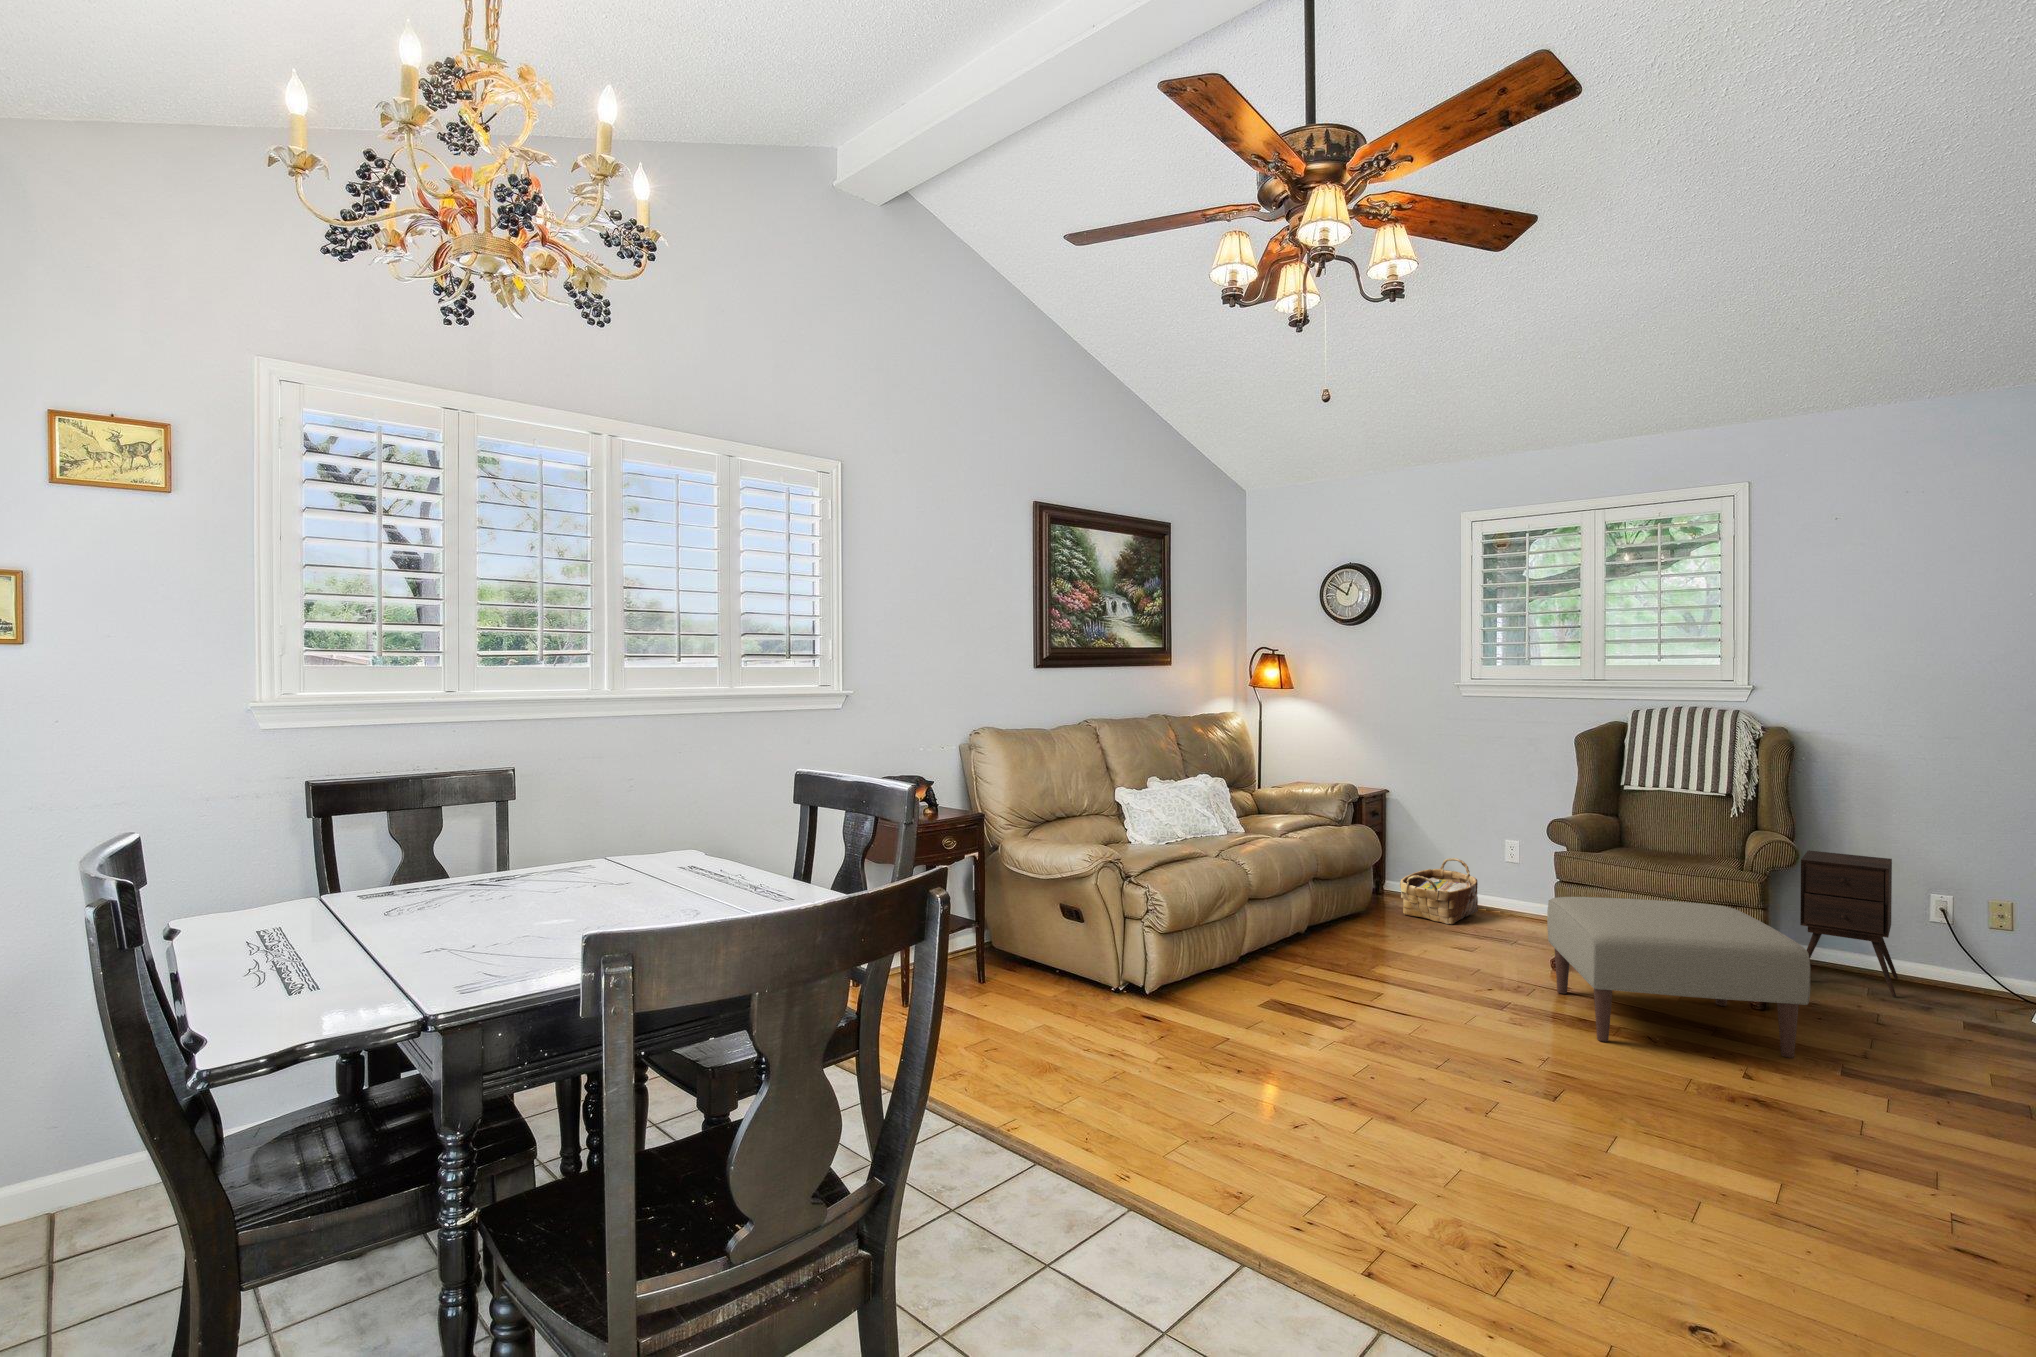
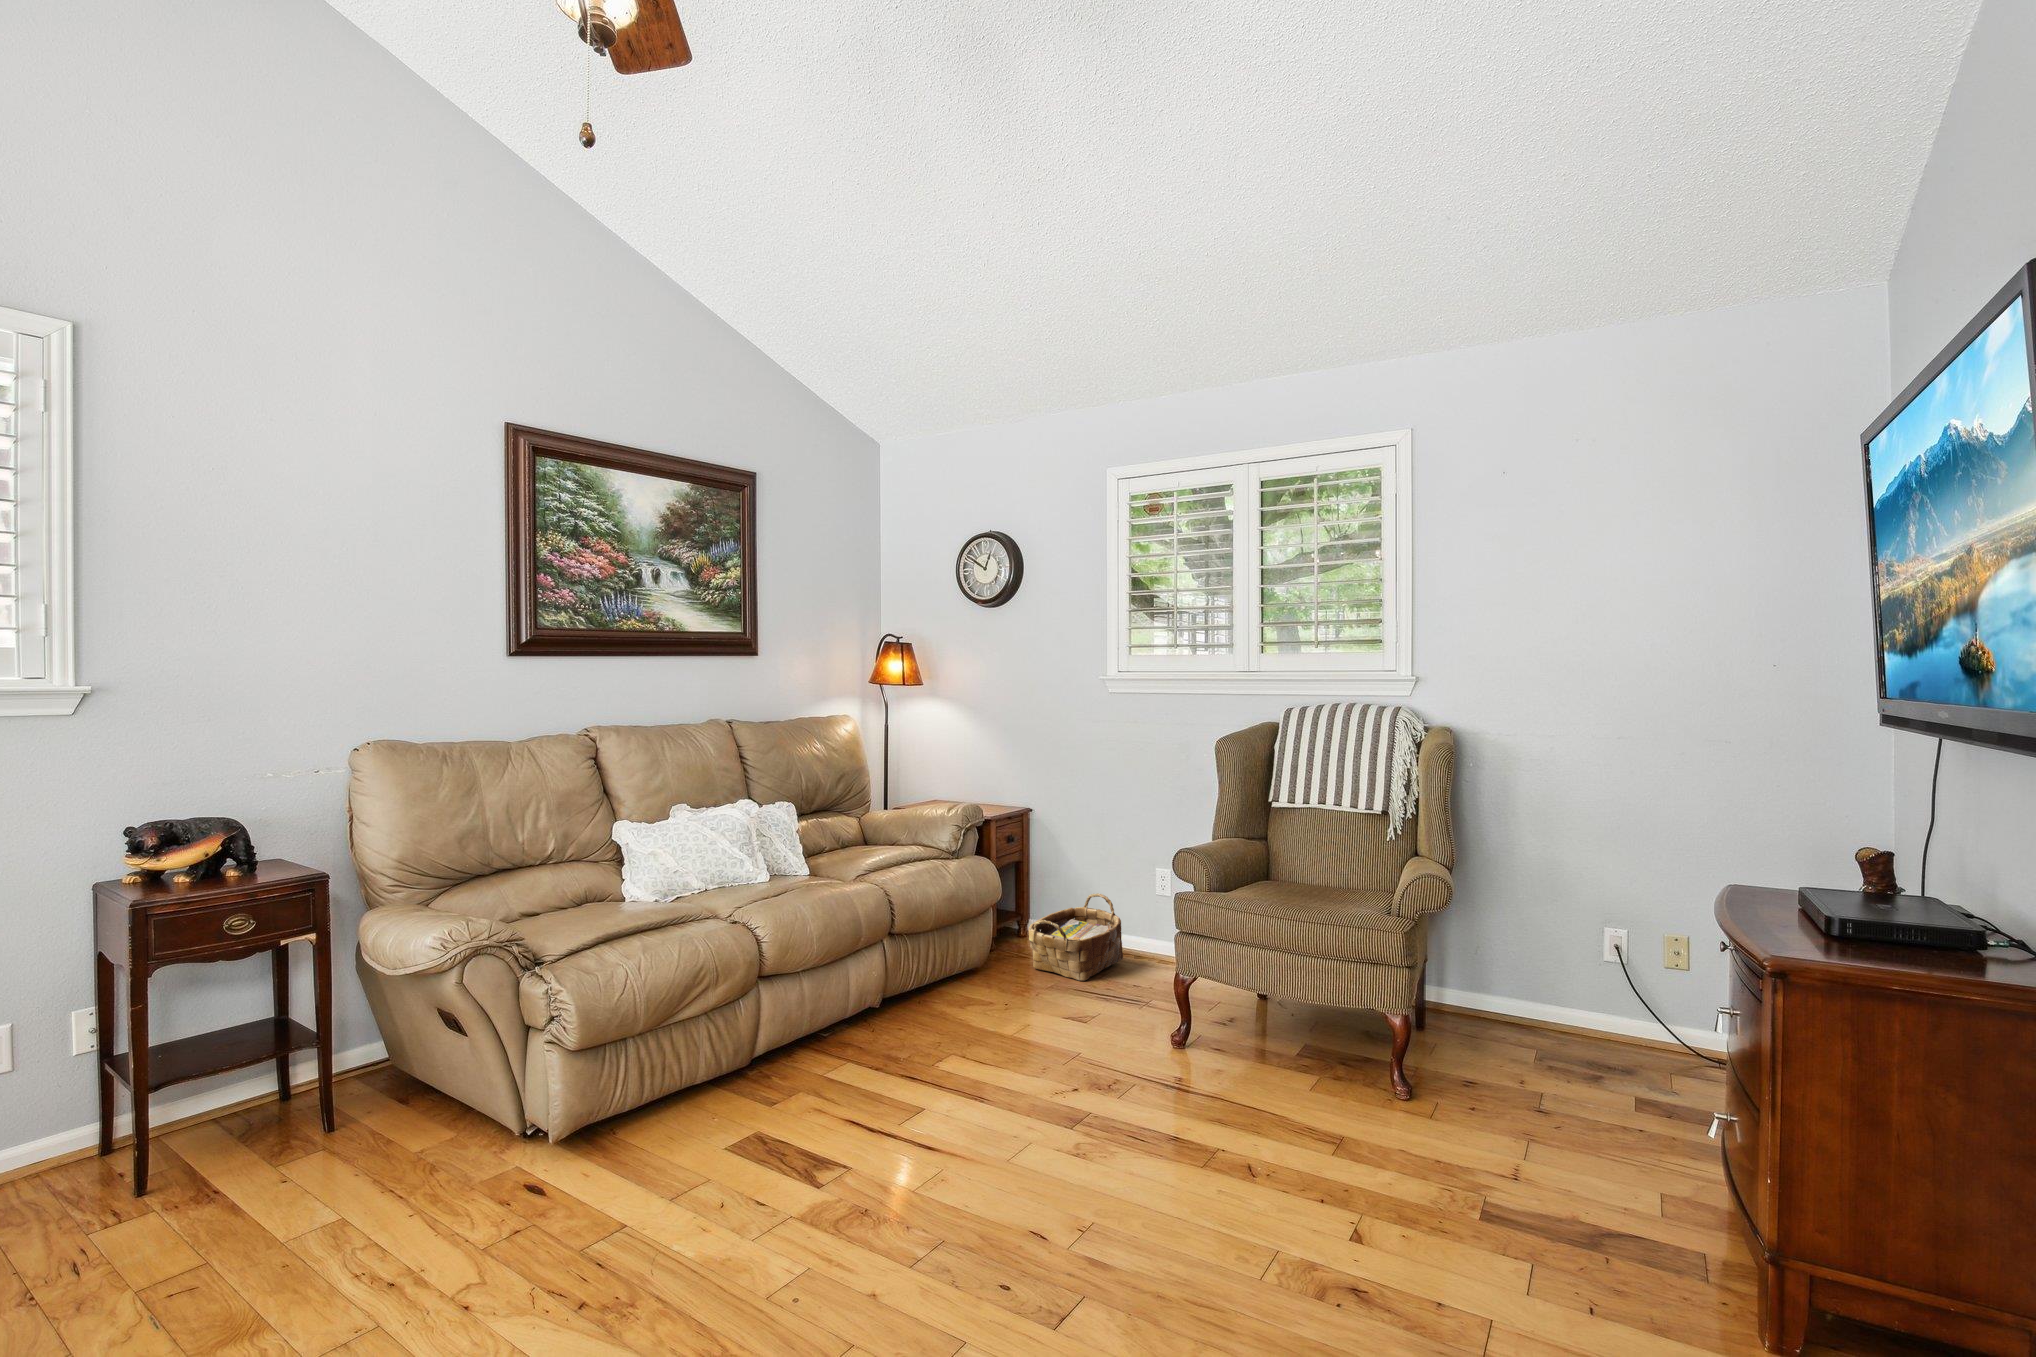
side table: present [1800,850,1898,997] -> none [1458,877,1571,1064]
ottoman: present [1547,897,1810,1058] -> none [1153,959,1450,1194]

